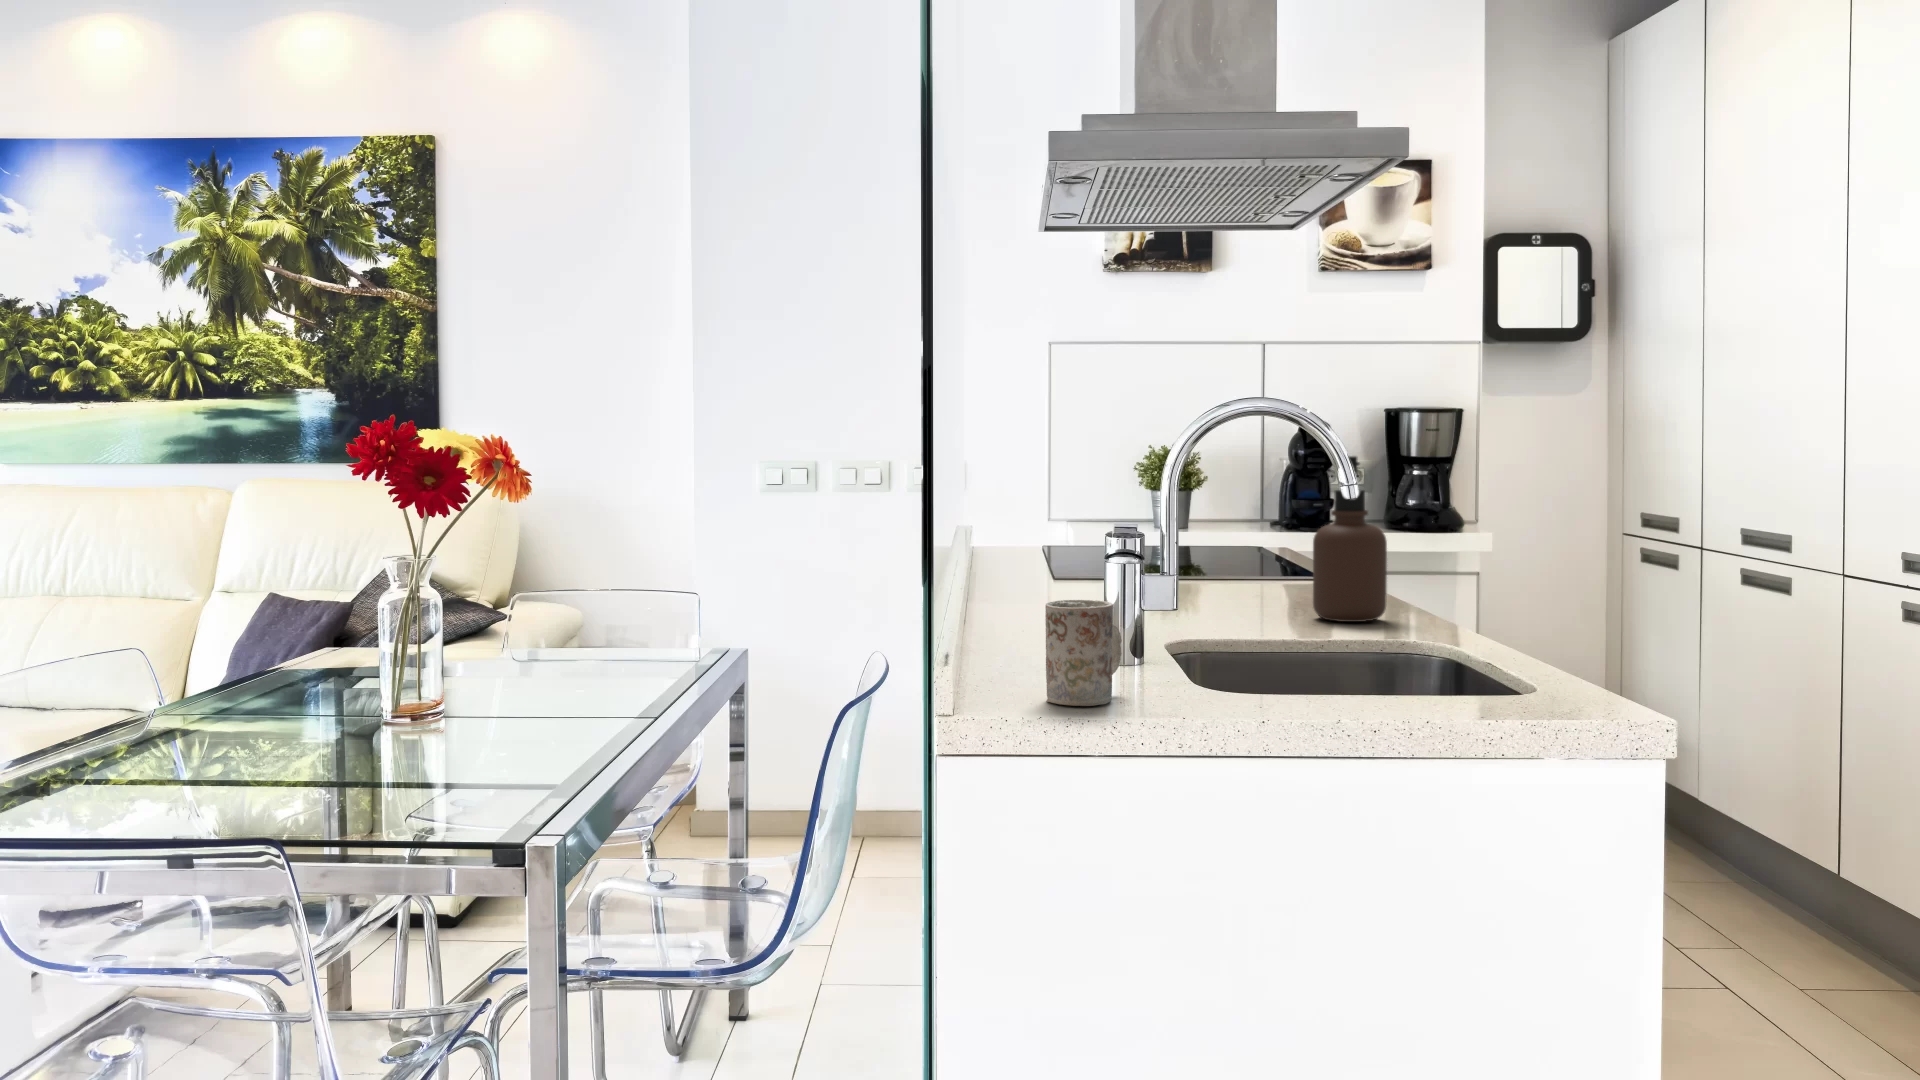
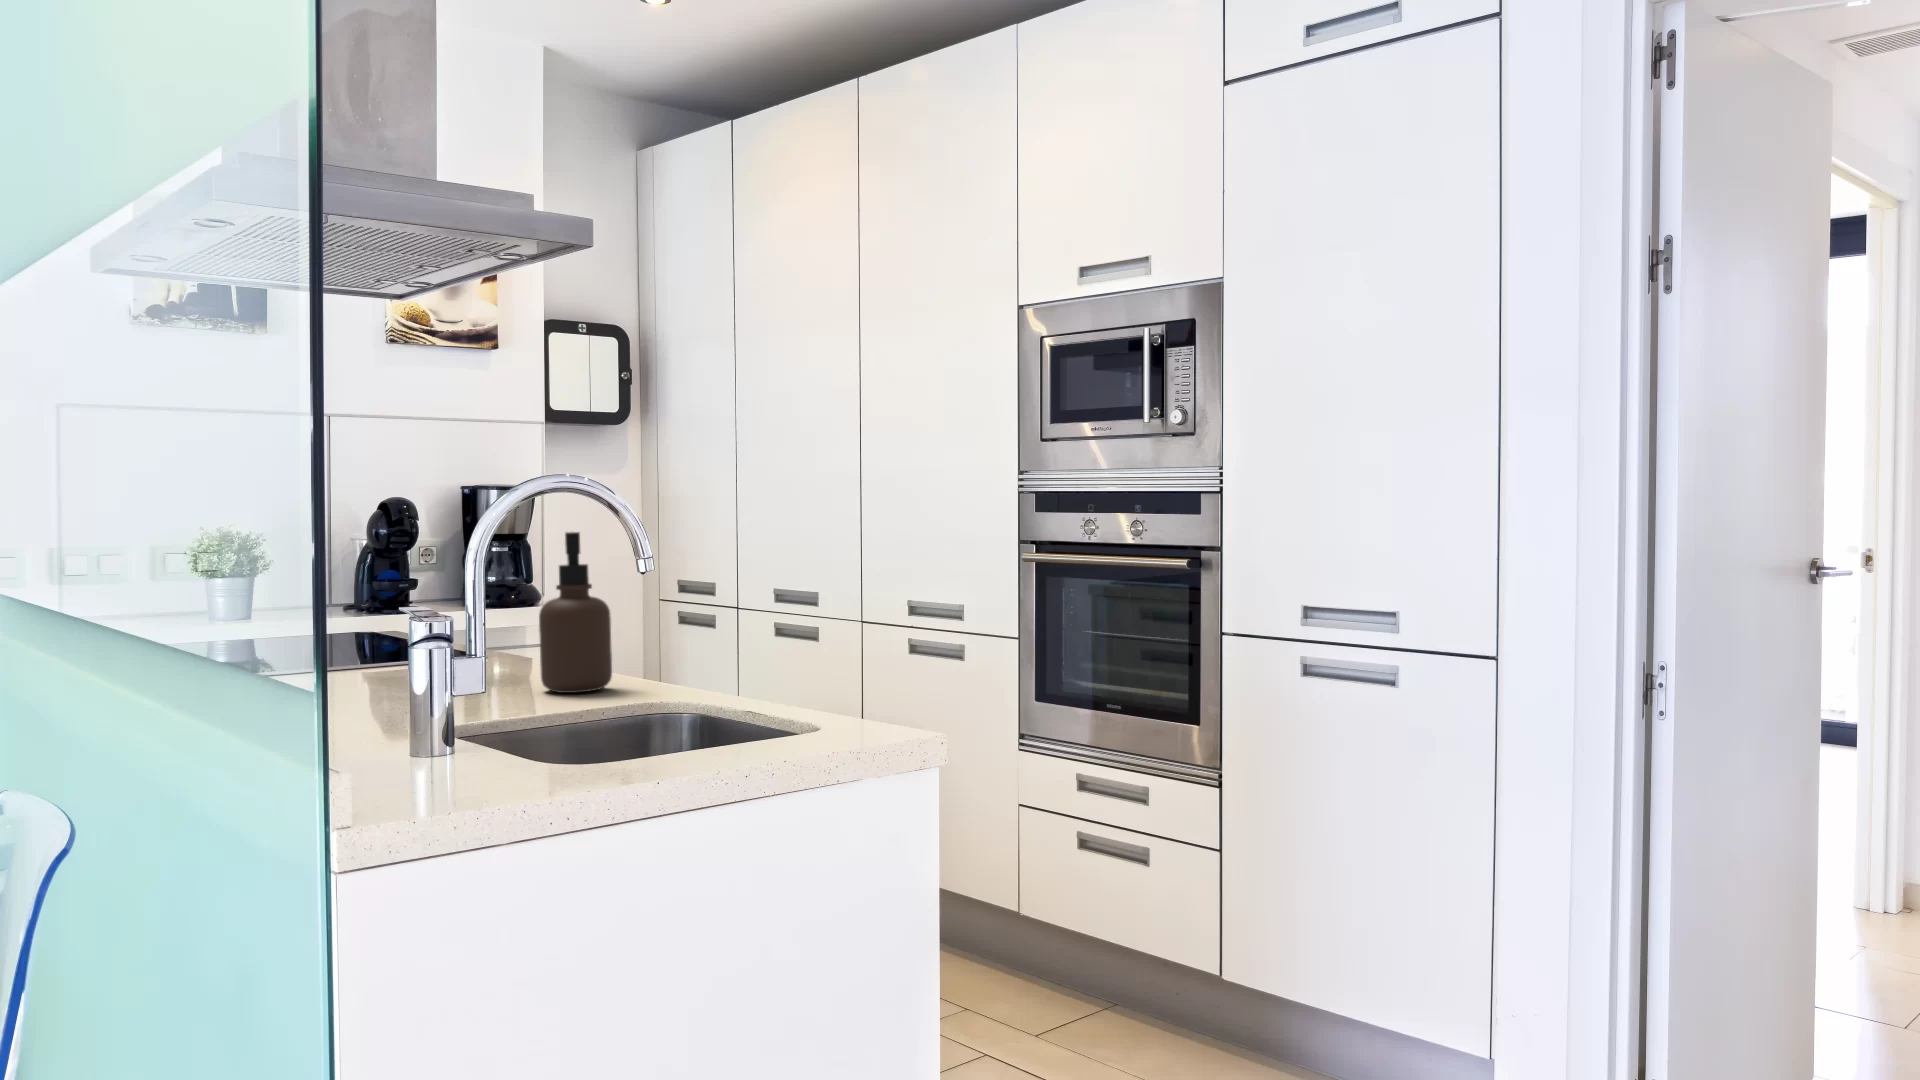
mug: present [1045,600,1122,706] -> none [422,687,499,802]

